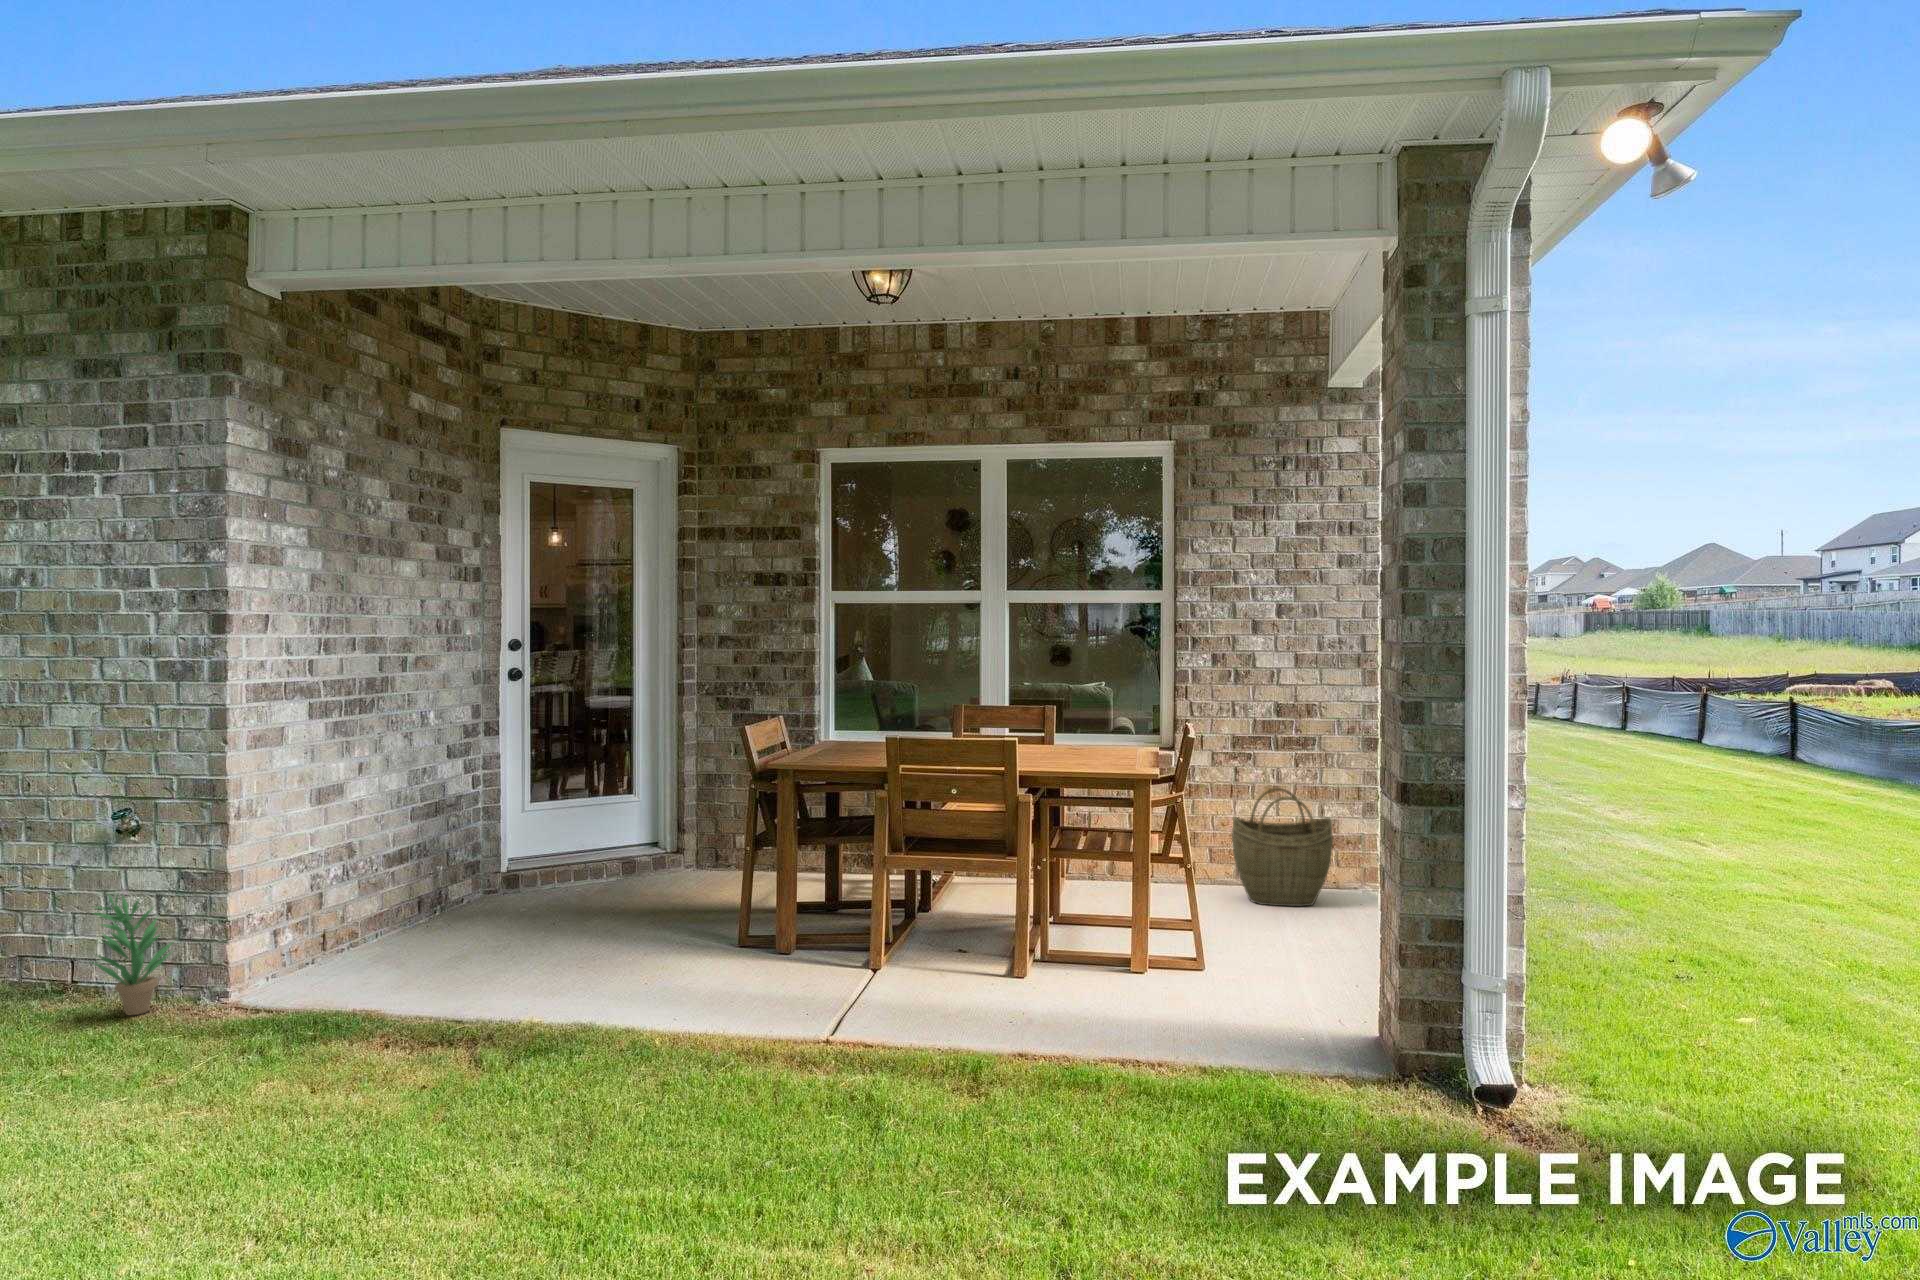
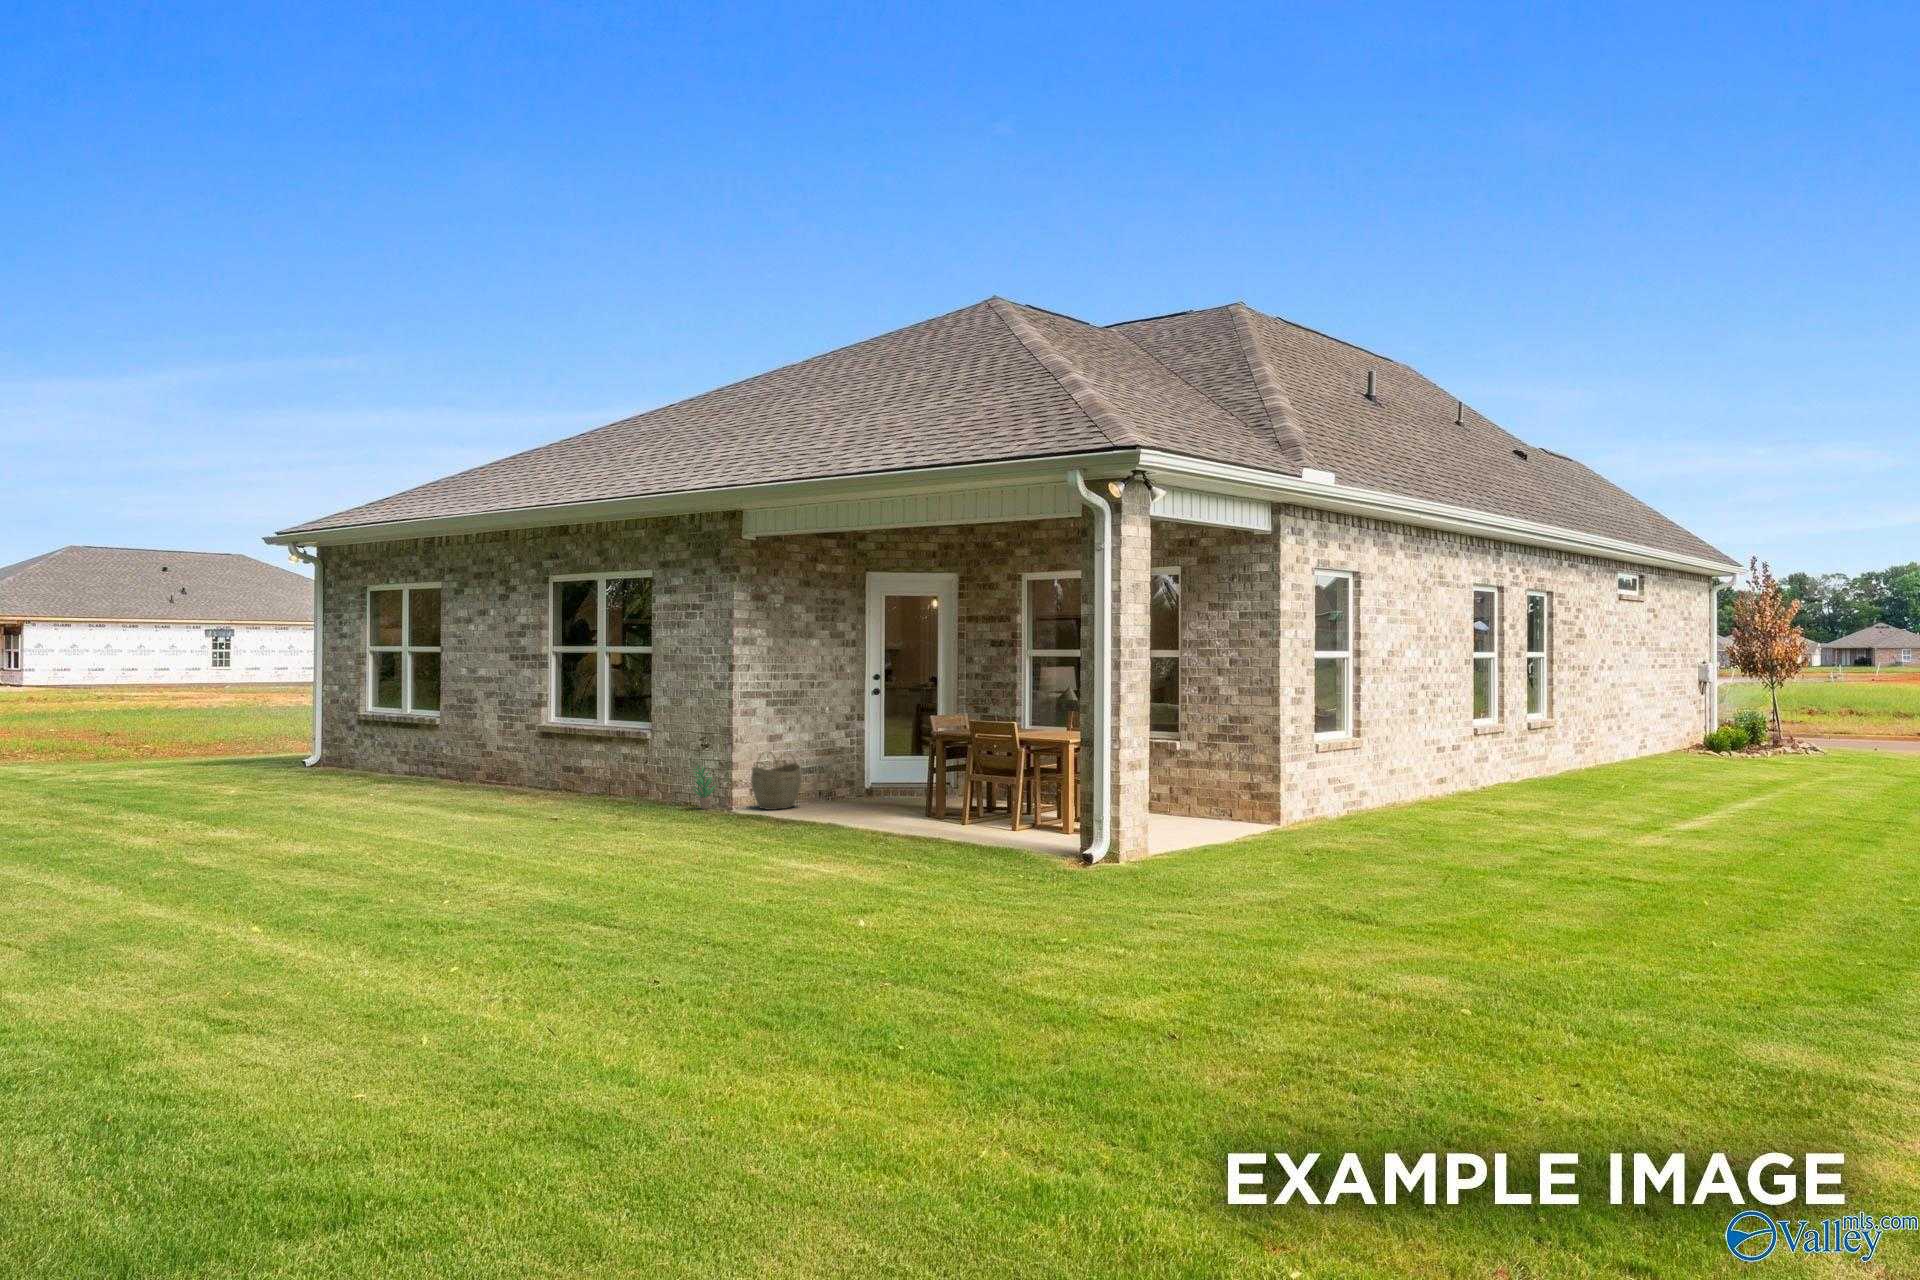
woven basket: present [1232,788,1333,906] -> present [751,752,801,810]

